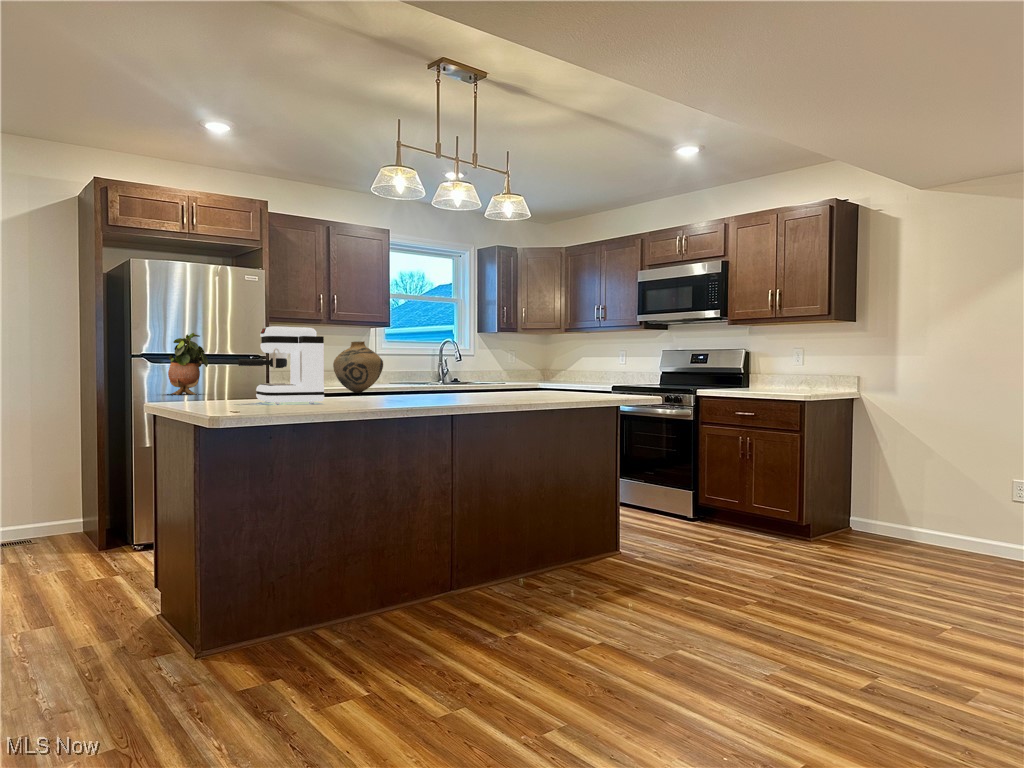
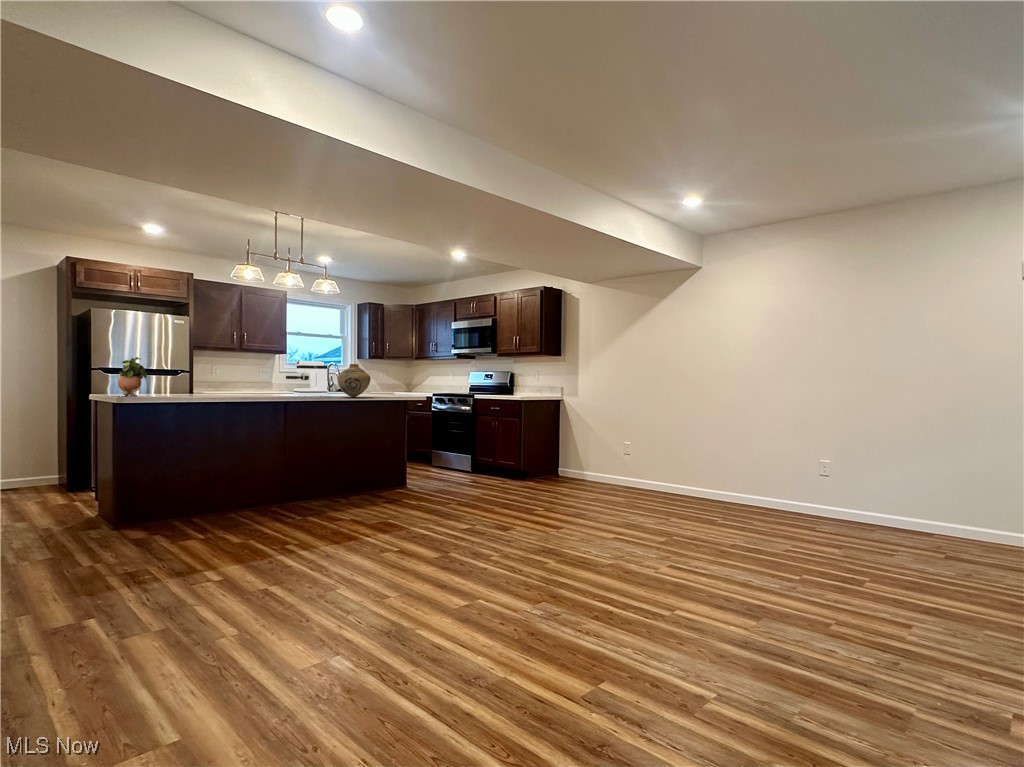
coffee maker: present [238,327,324,404] -> present [286,361,327,397]
vase: present [333,341,383,393] -> present [337,364,371,397]

